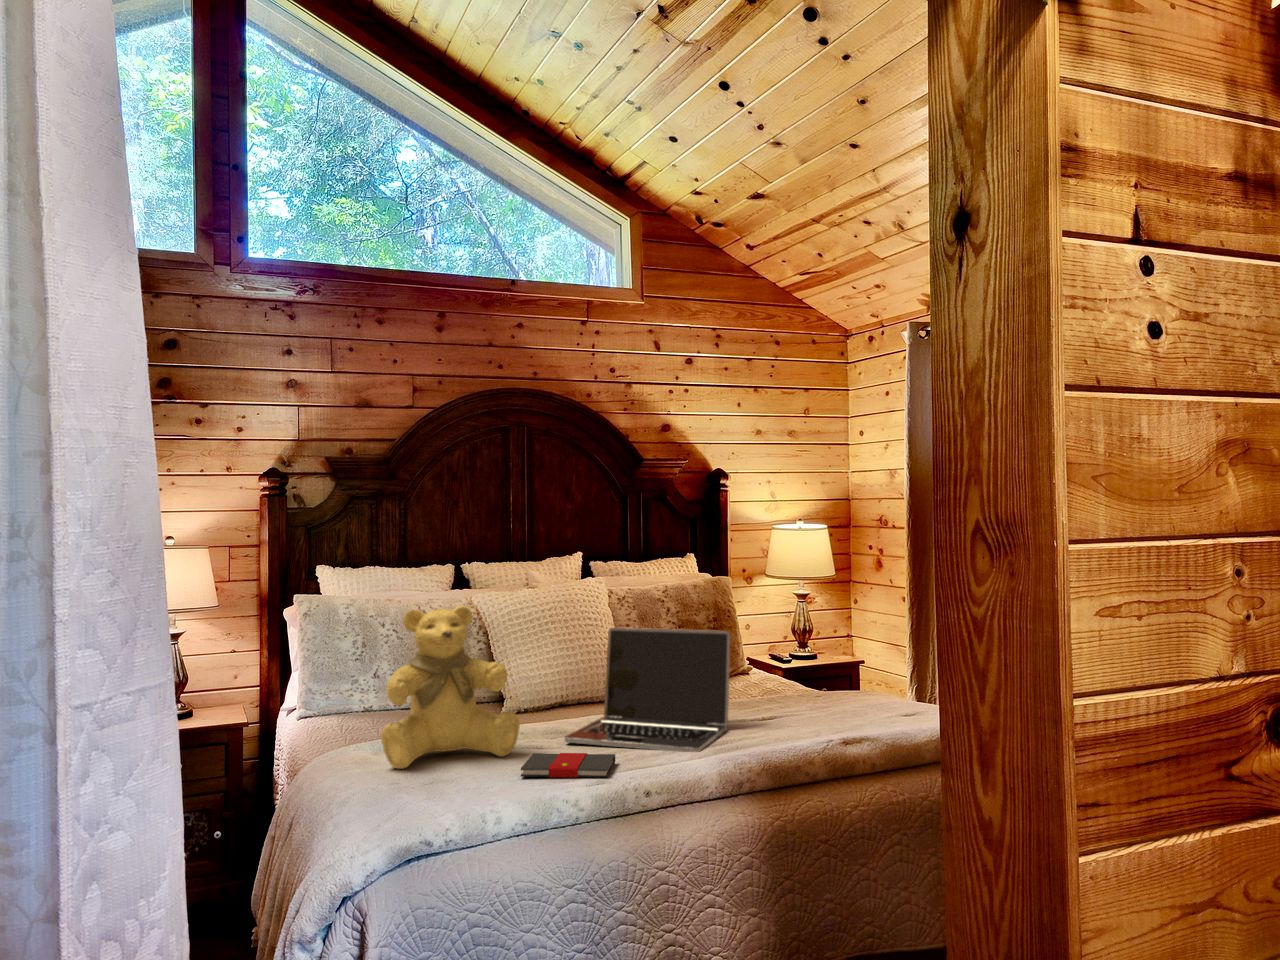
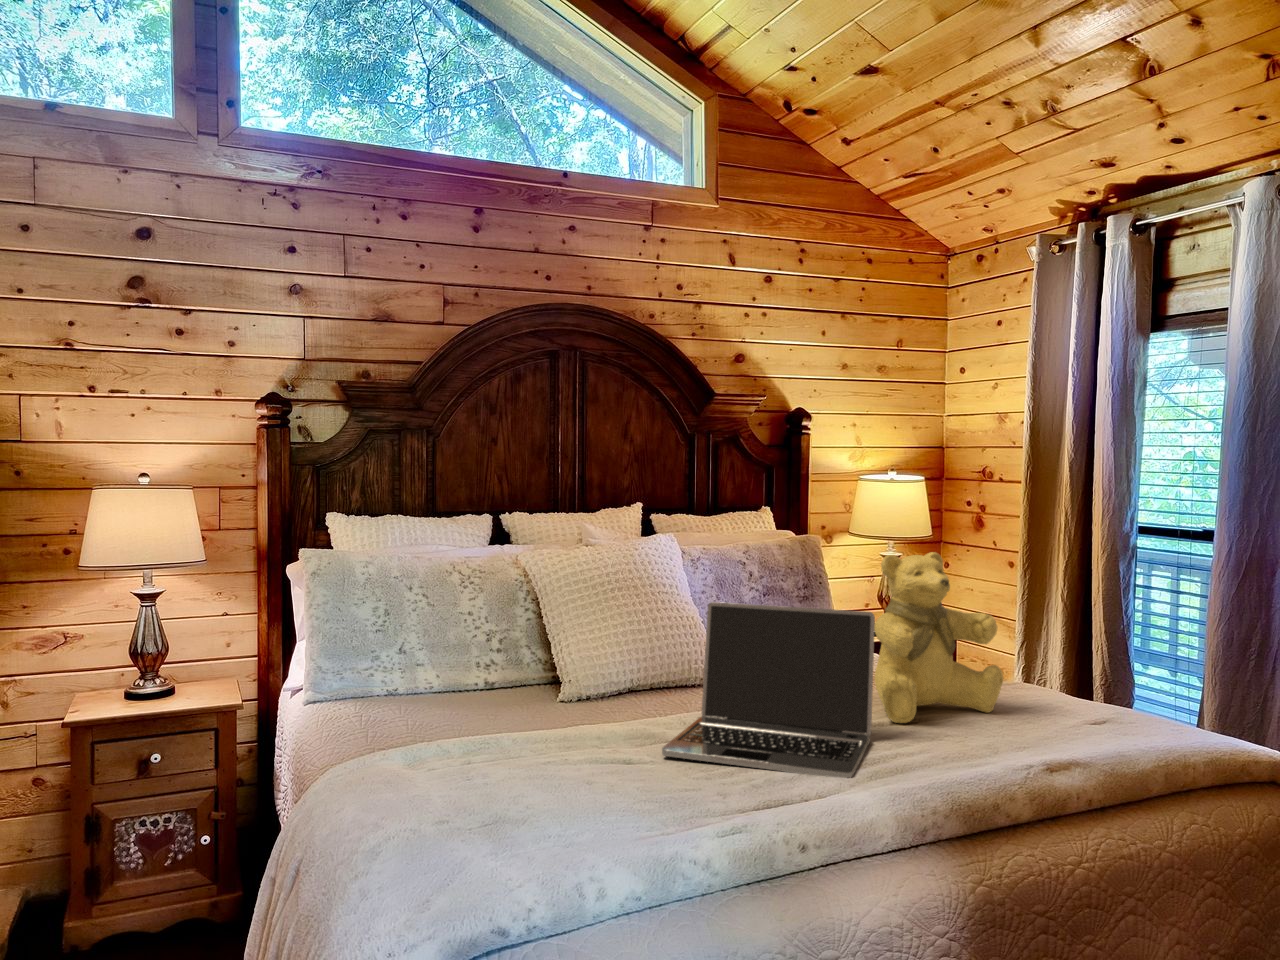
teddy bear: present [381,606,520,769] -> present [875,552,1003,723]
book: present [521,753,615,778] -> none [623,778,746,822]

